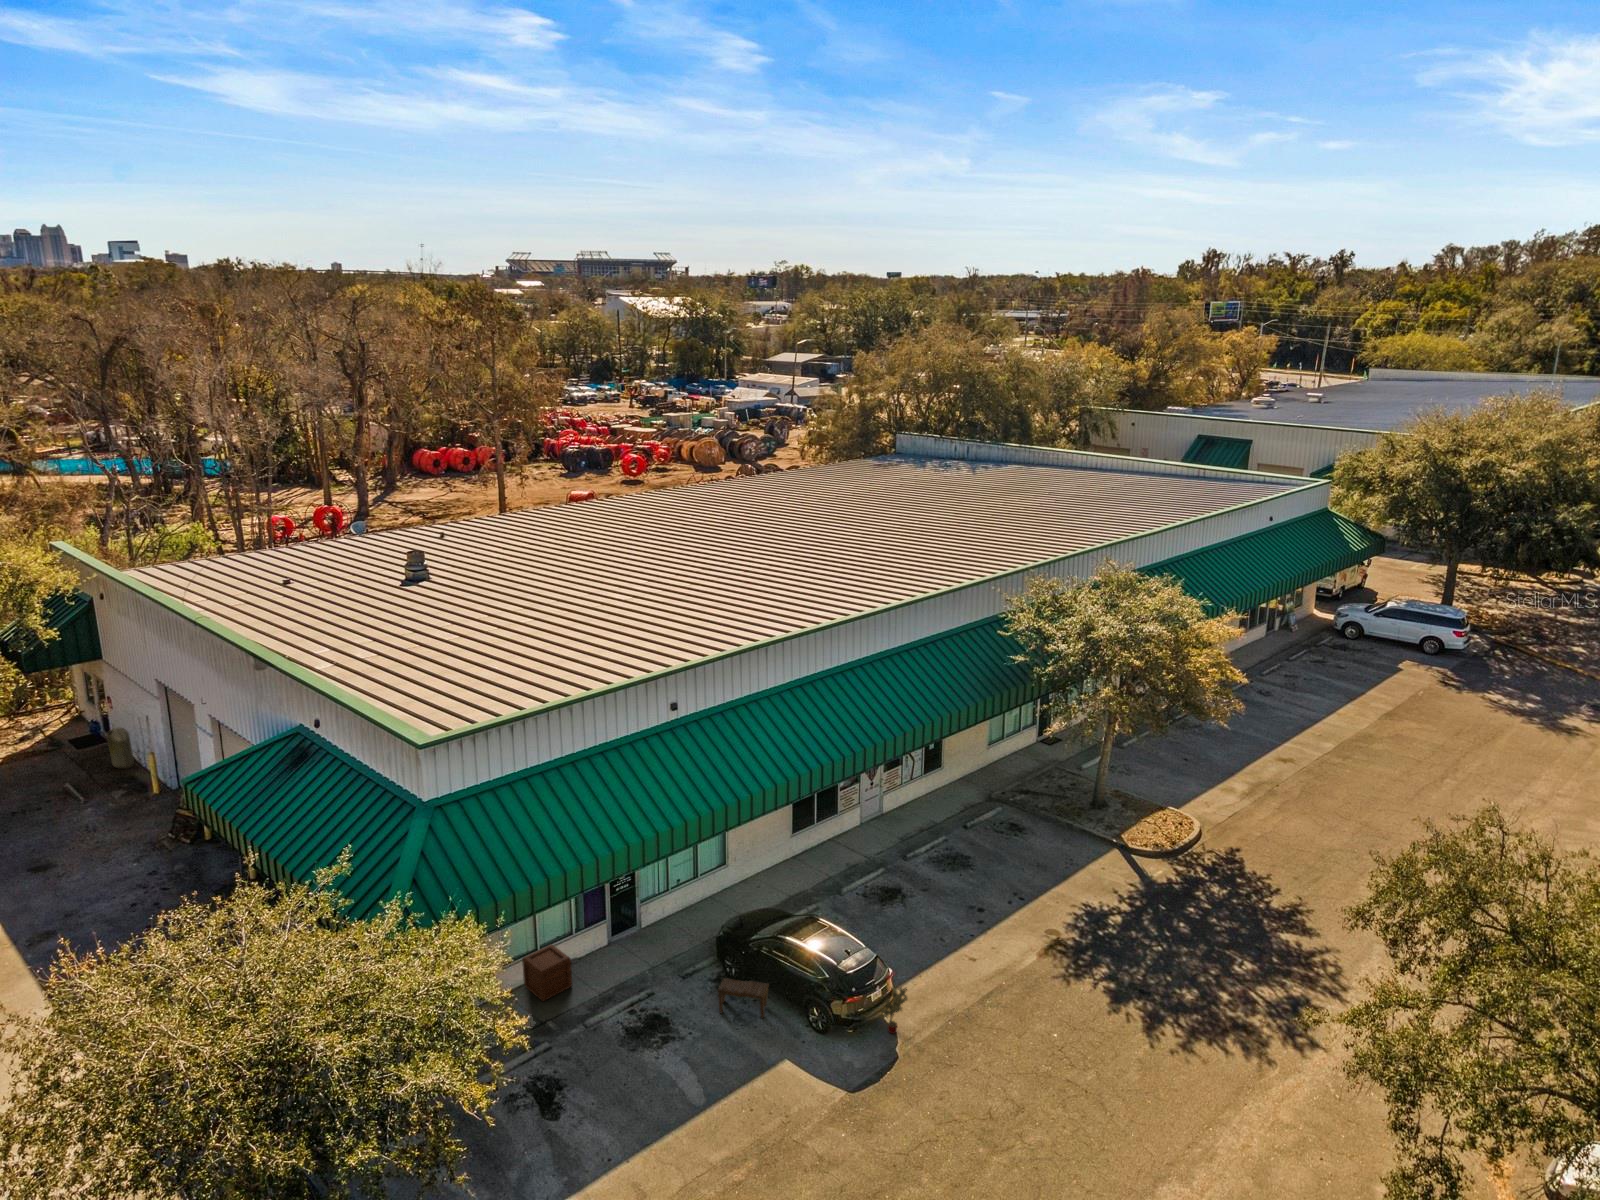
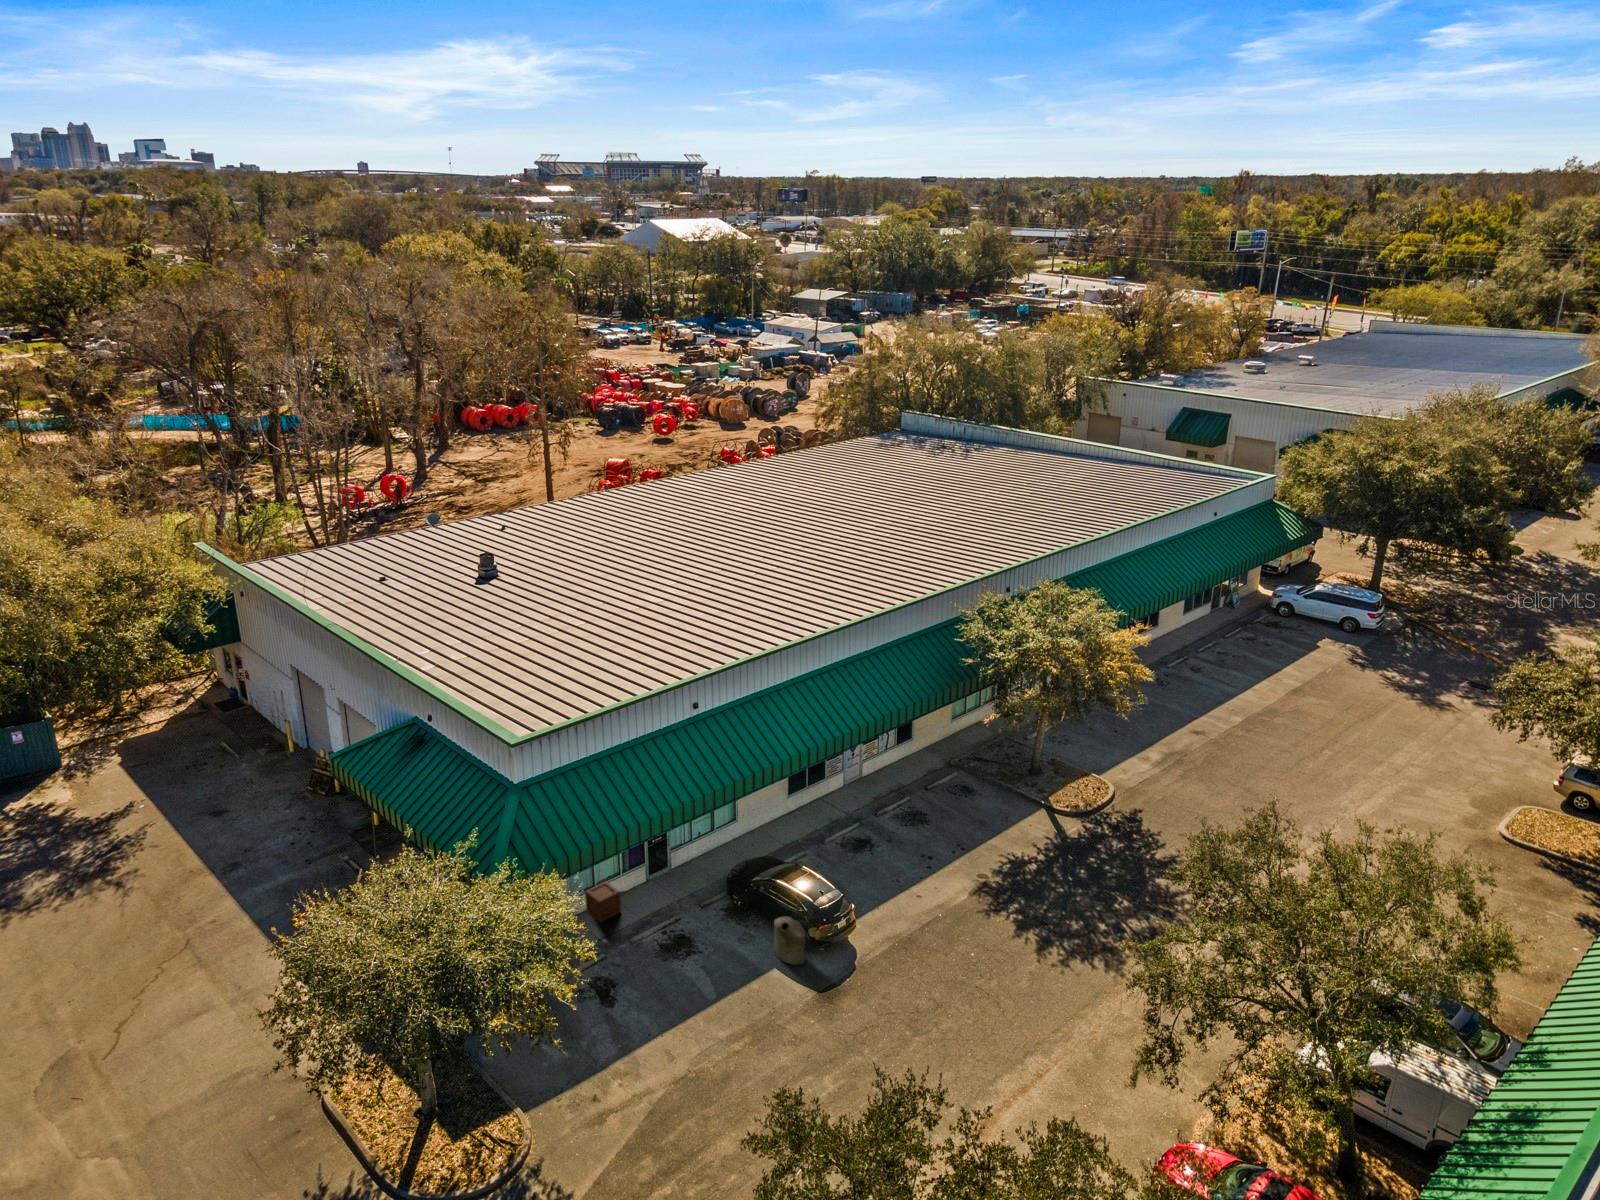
trash can: present [107,727,134,769] -> present [774,917,805,965]
bench: present [718,978,769,1018] -> none [727,908,764,938]
potted tree: present [878,986,907,1034] -> none [842,916,864,950]

